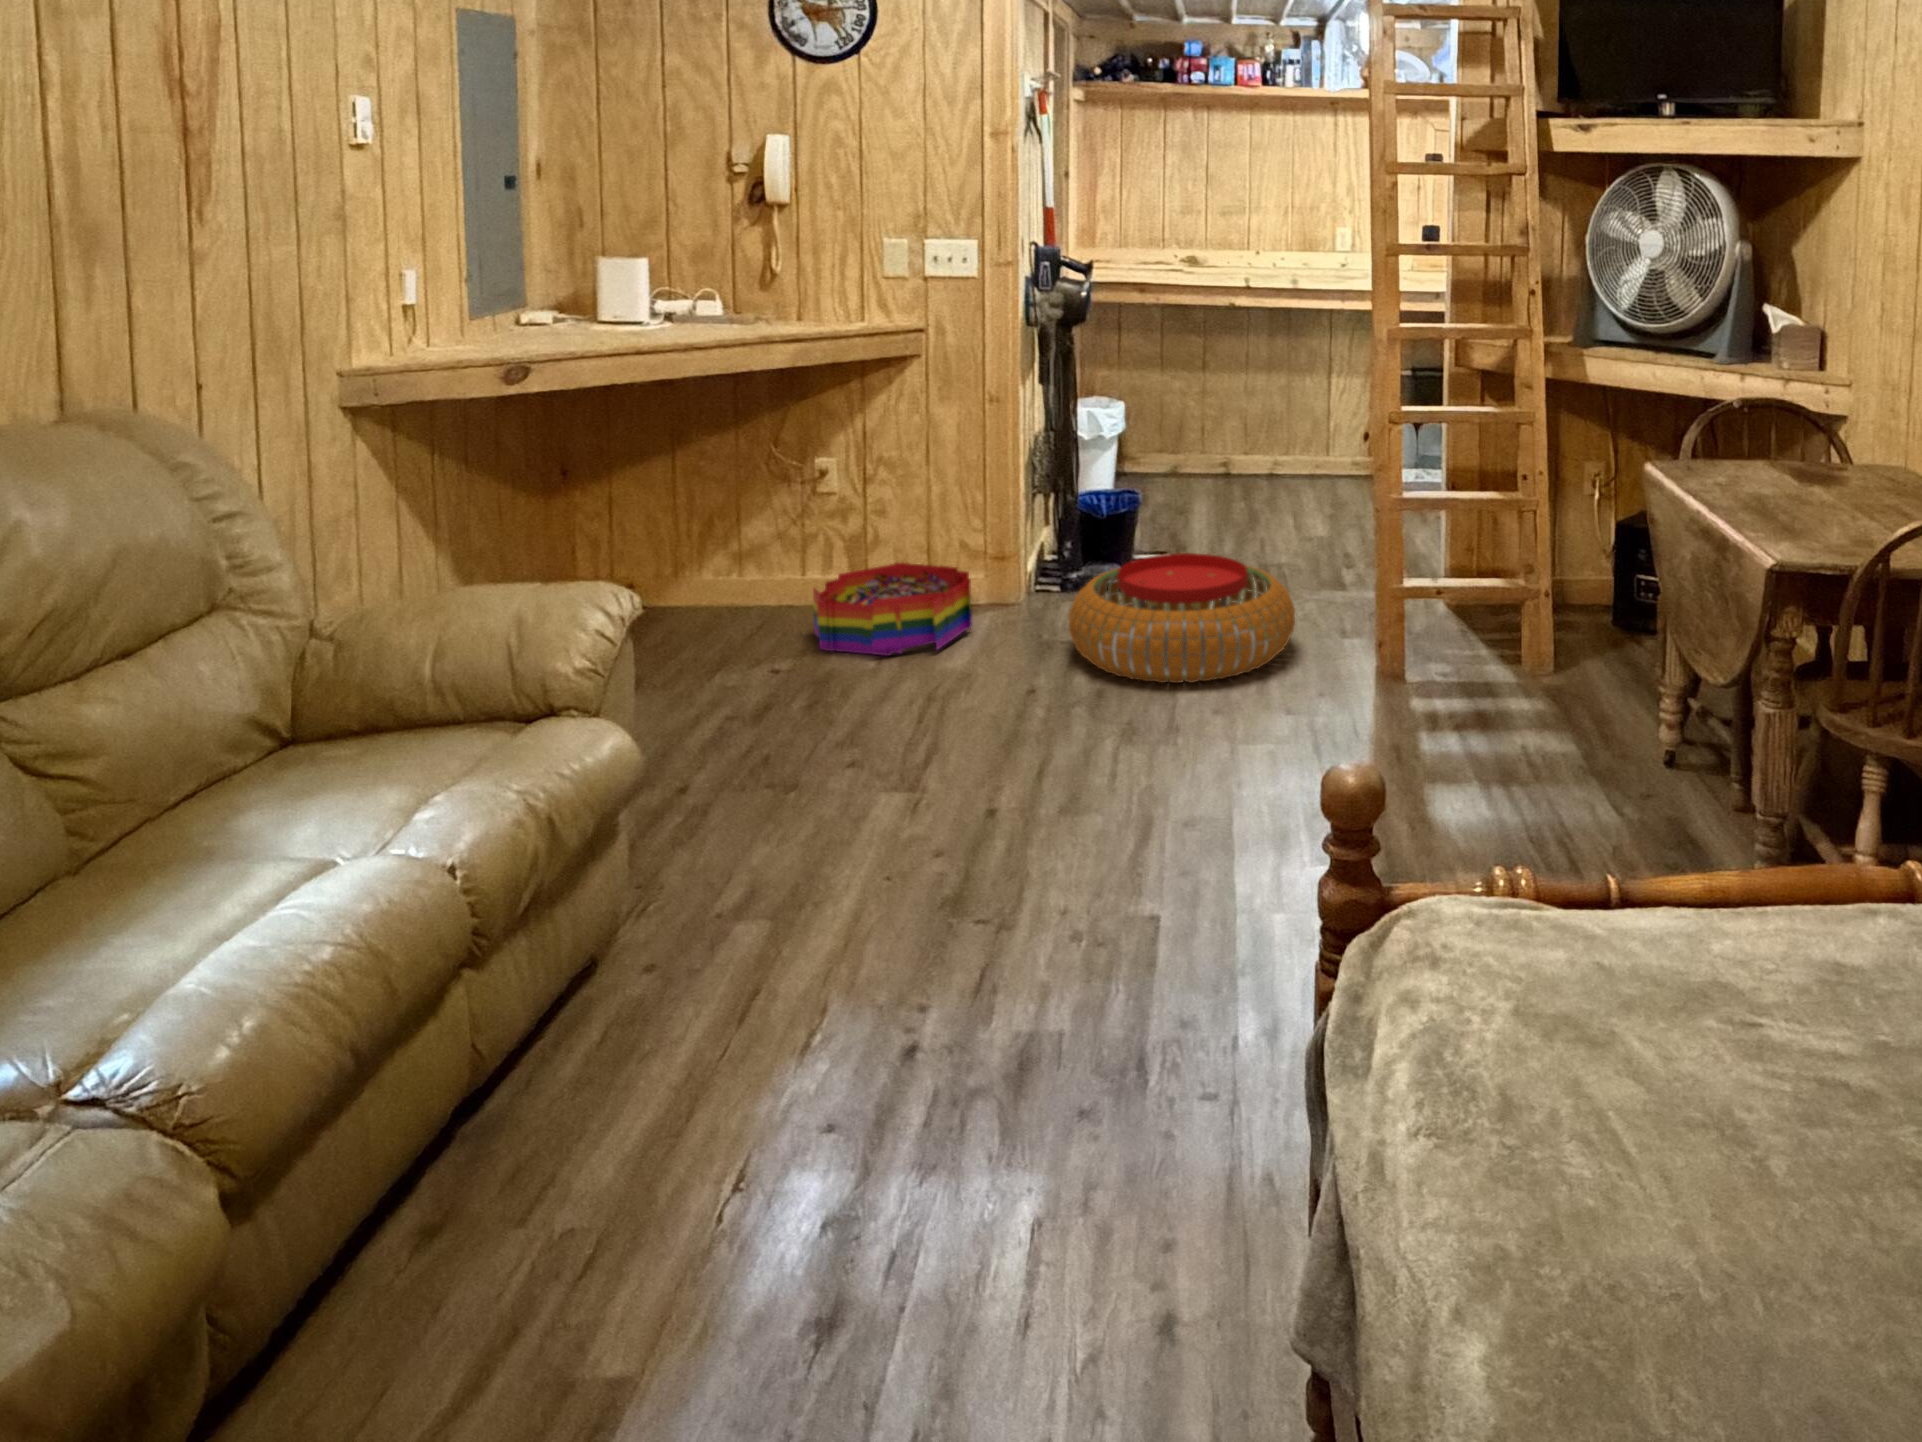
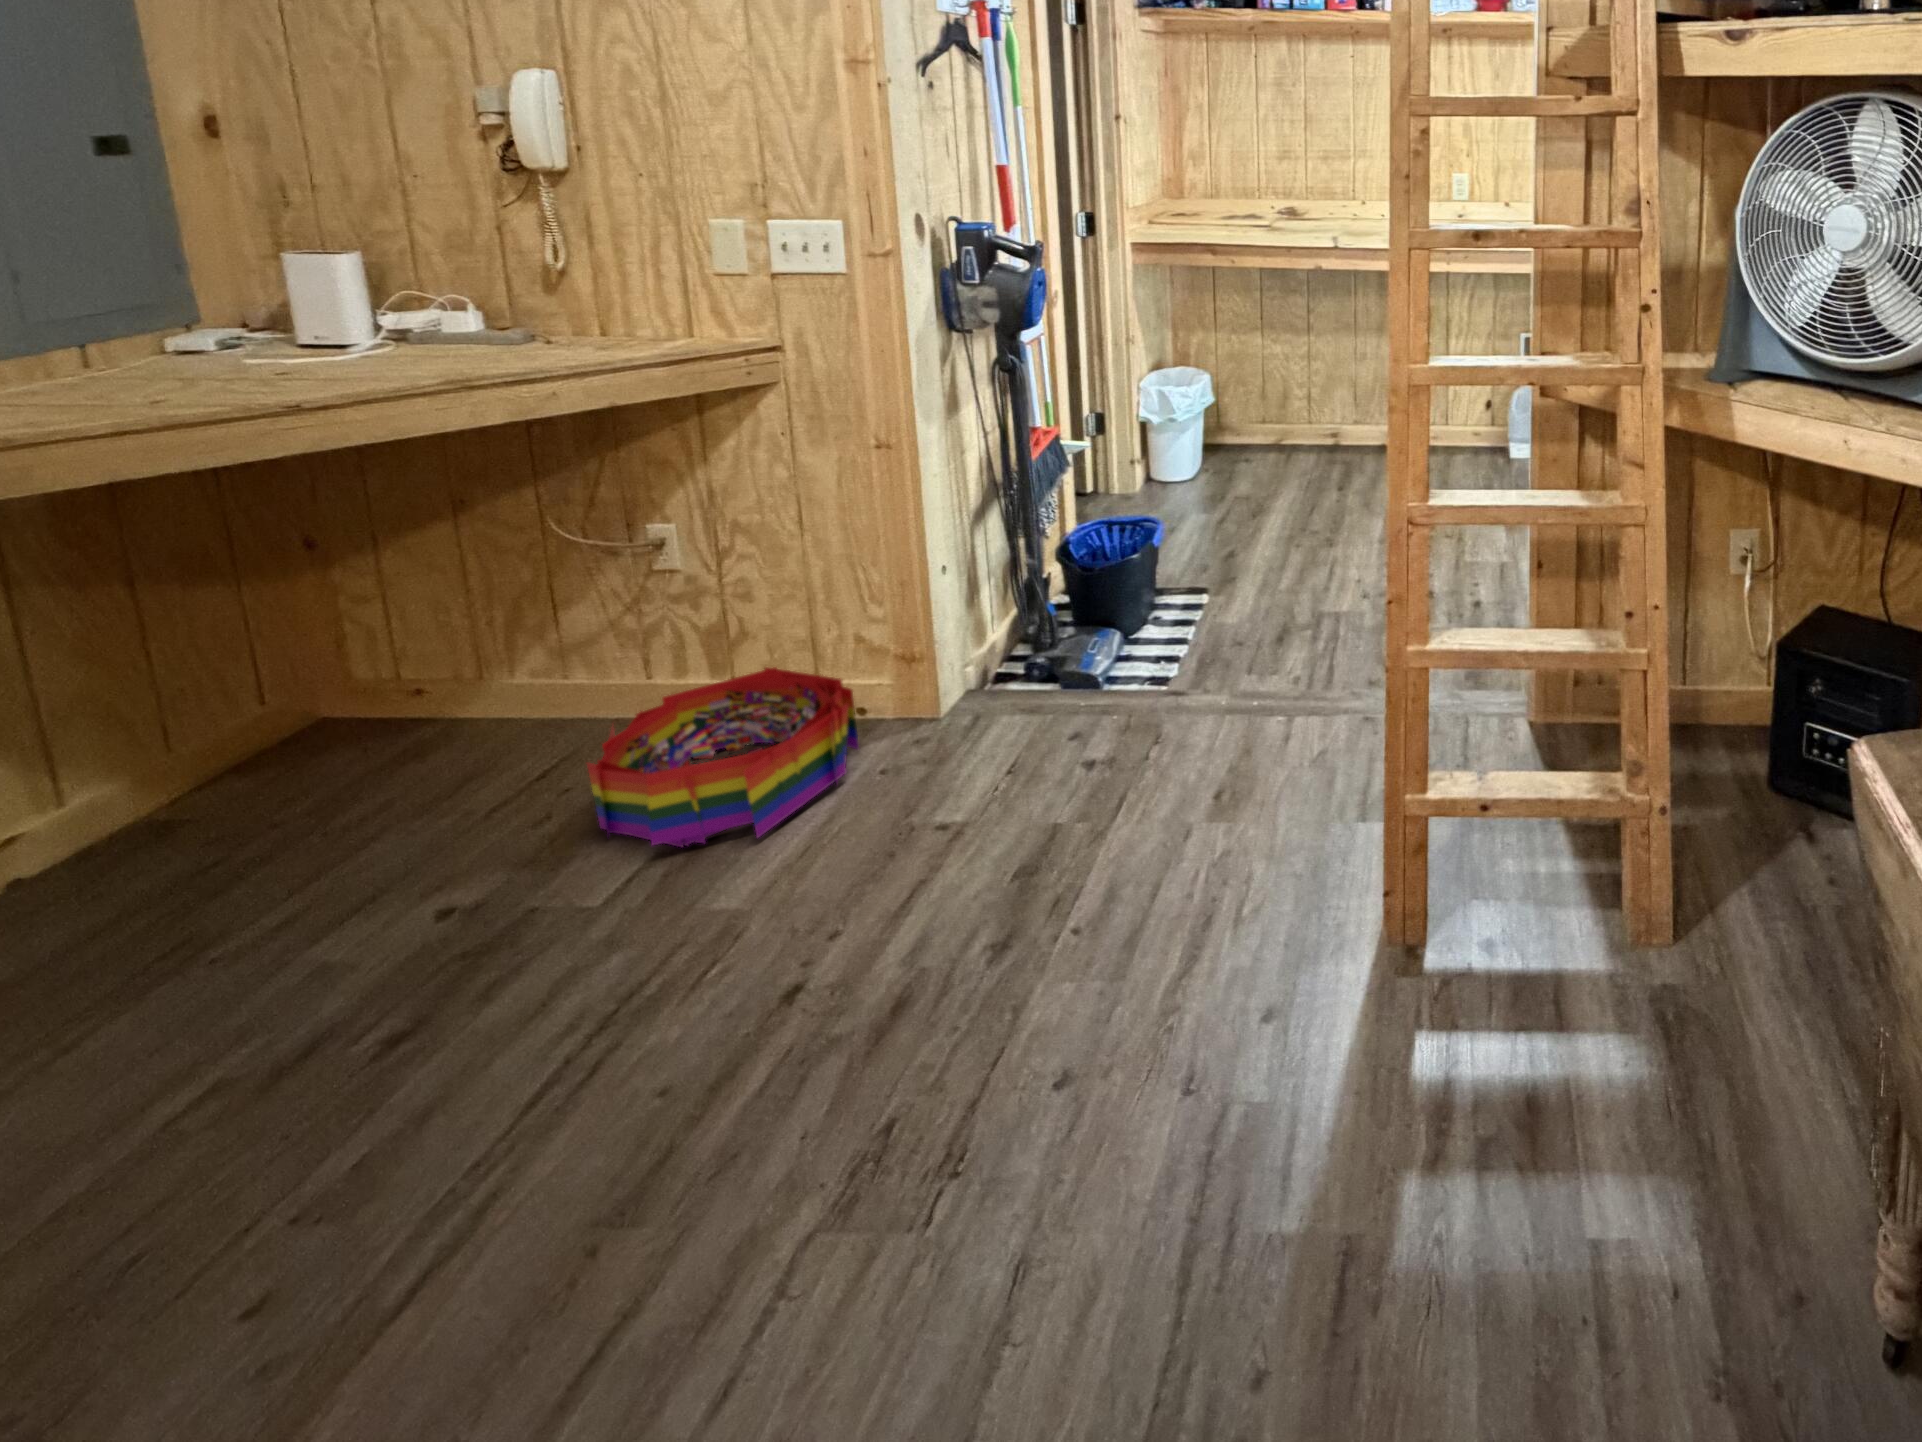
pouf: present [1068,553,1295,683] -> none [939,672,1293,931]

